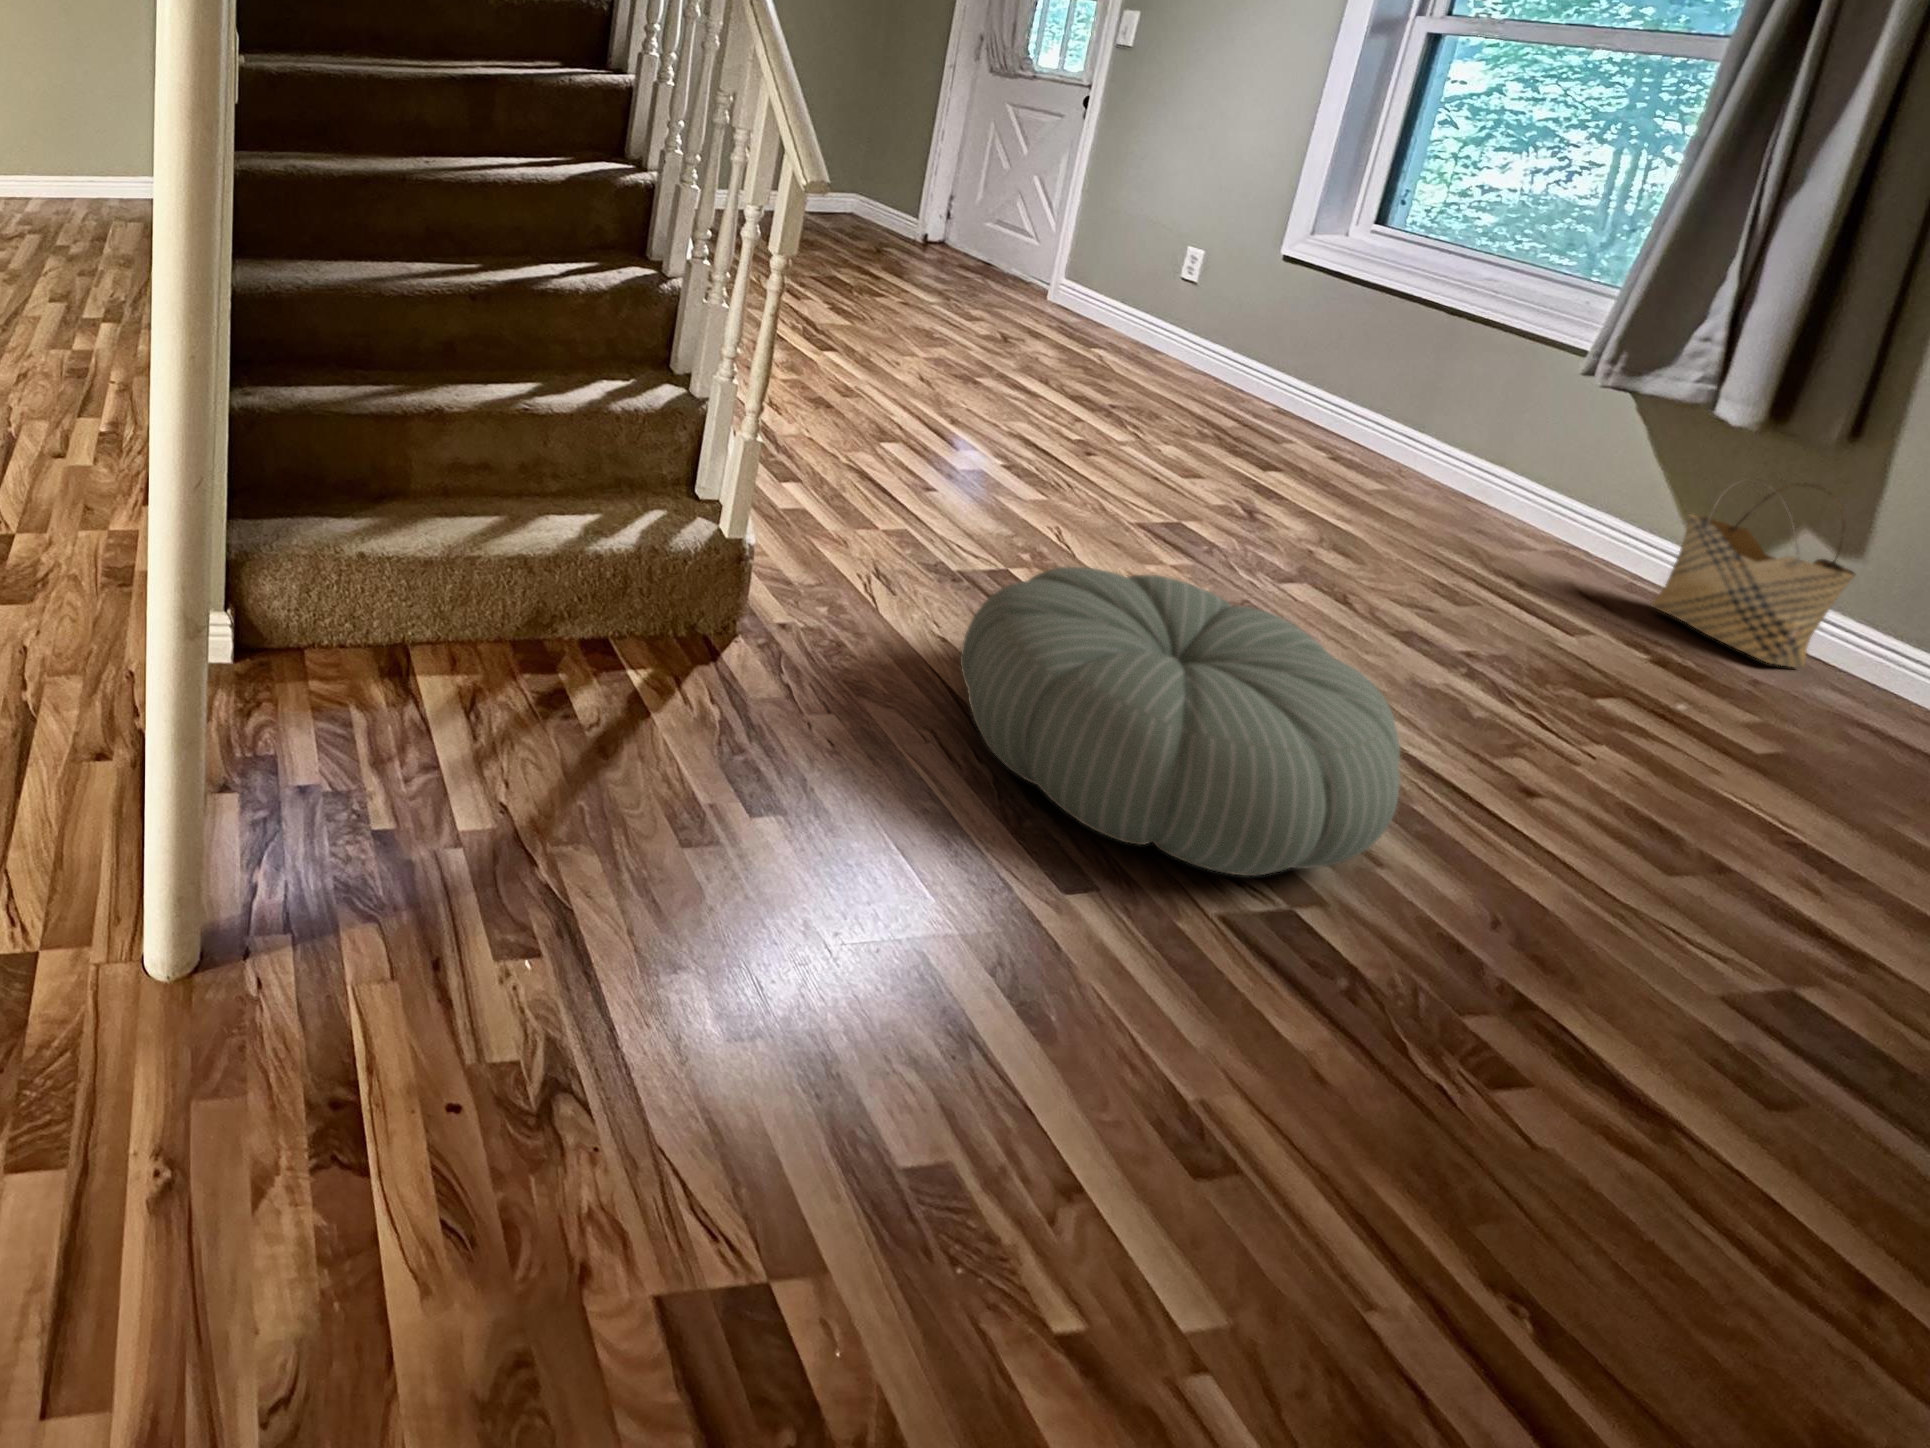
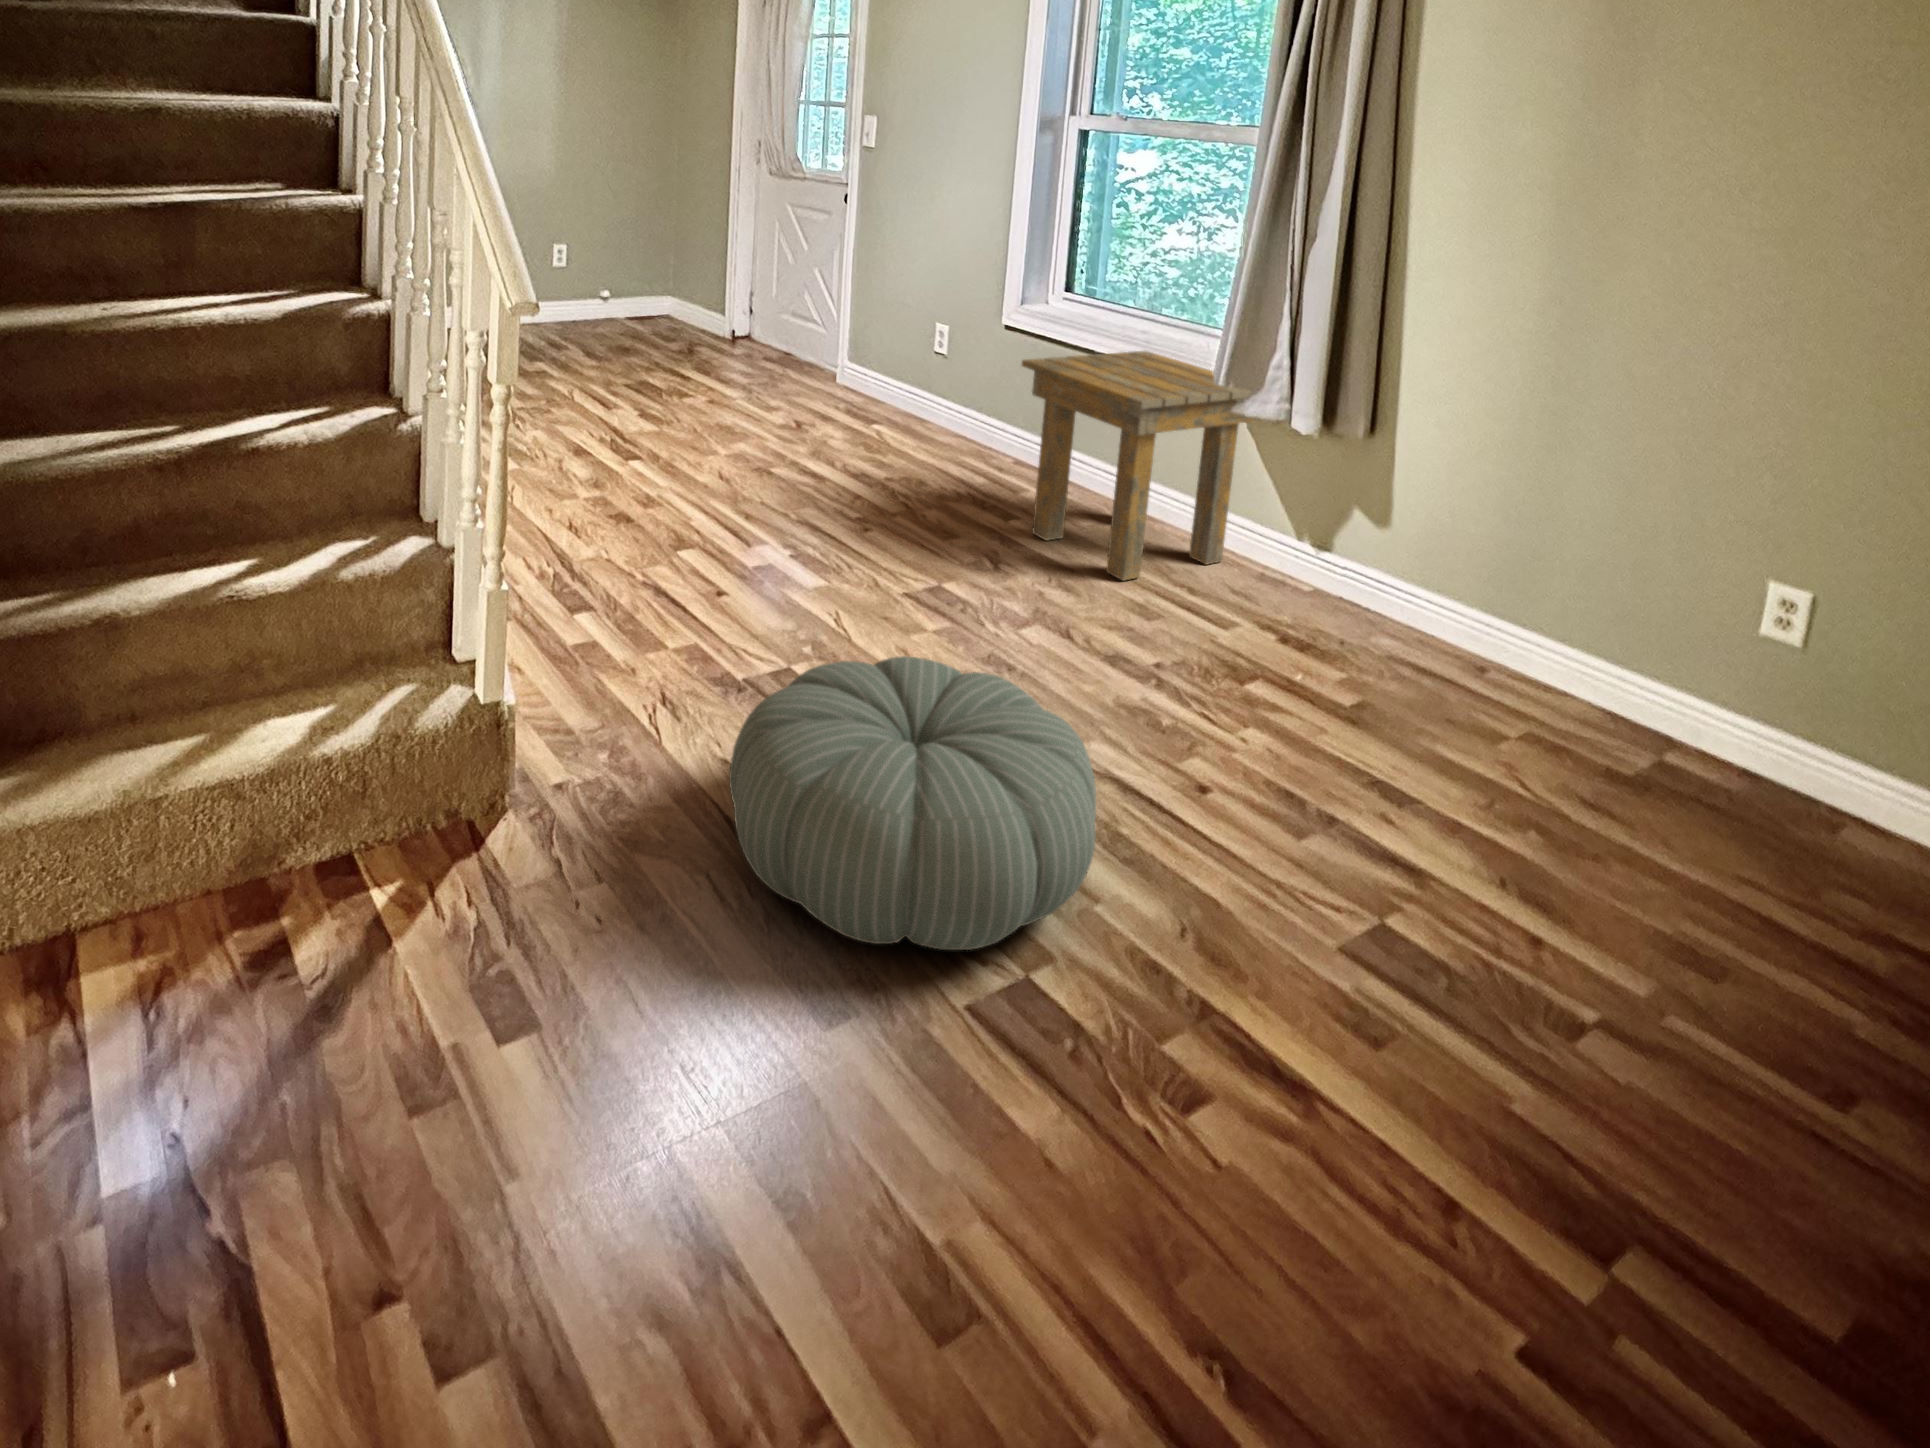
side table: none [1296,293,1683,556] -> present [1021,351,1253,580]
woven basket: present [1651,479,1855,667] -> none [1278,477,1391,627]

